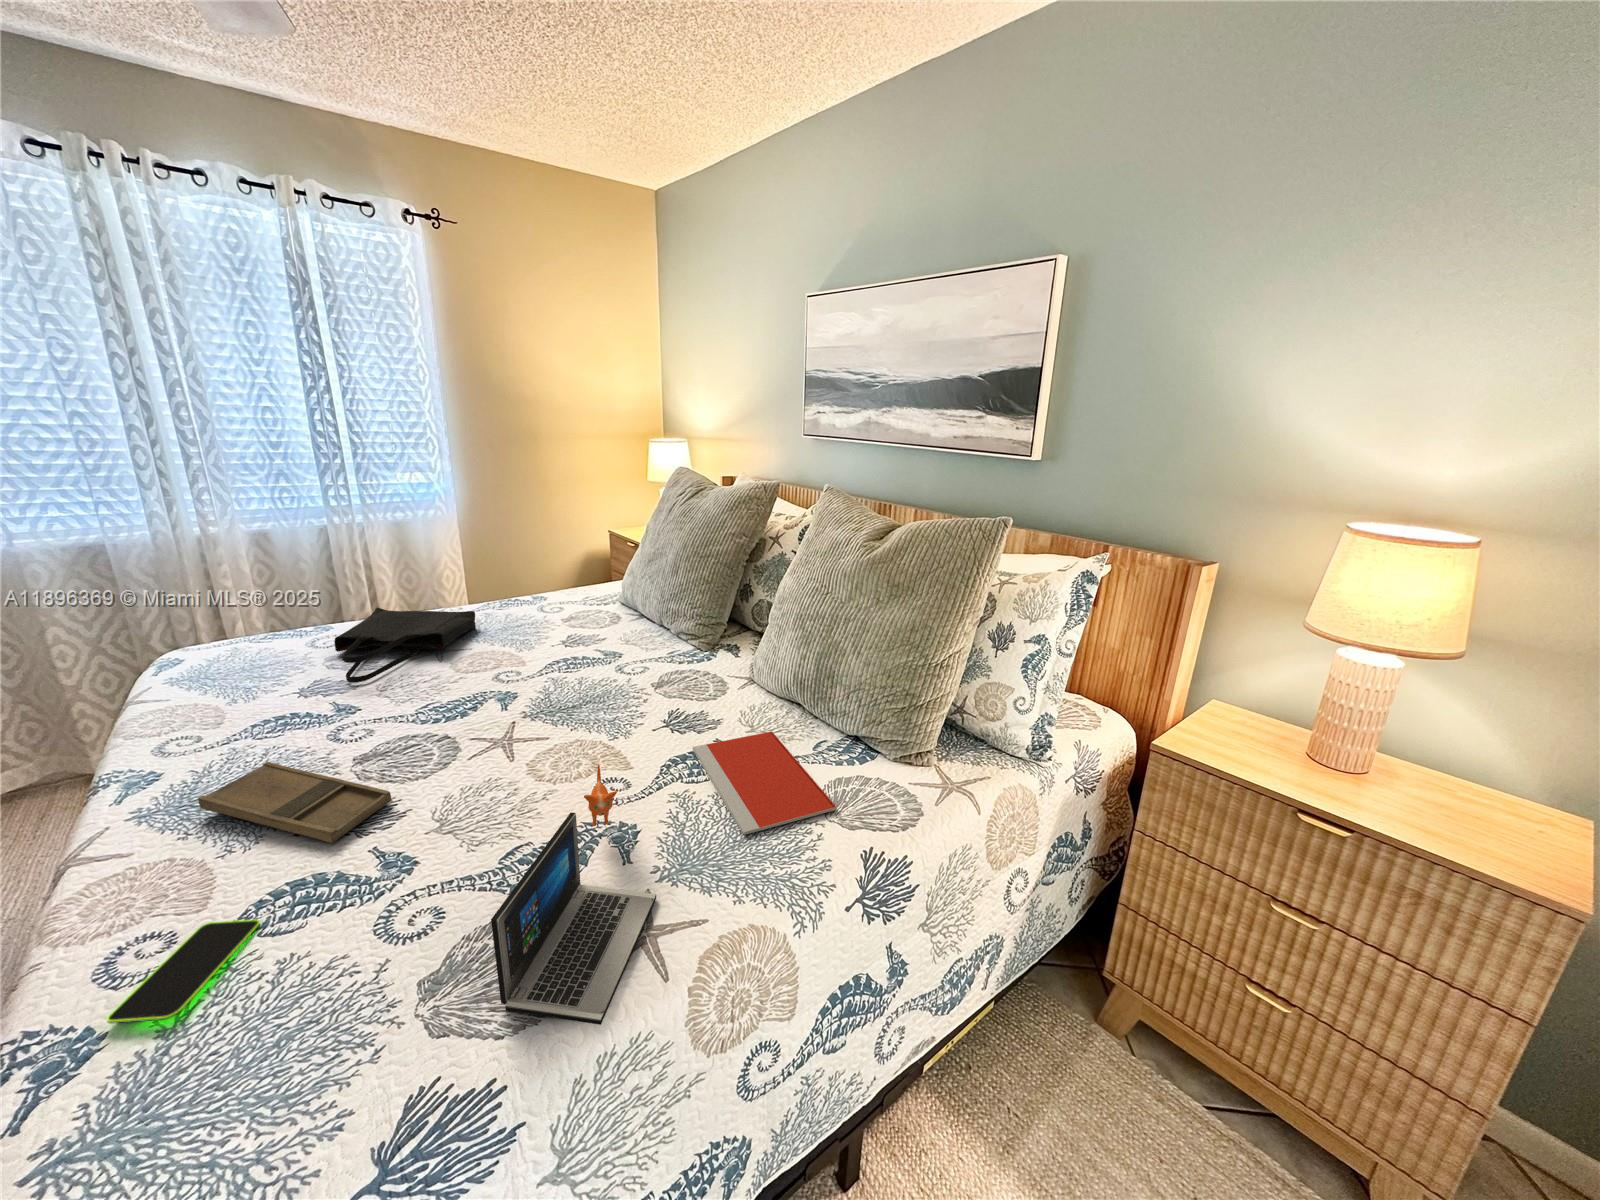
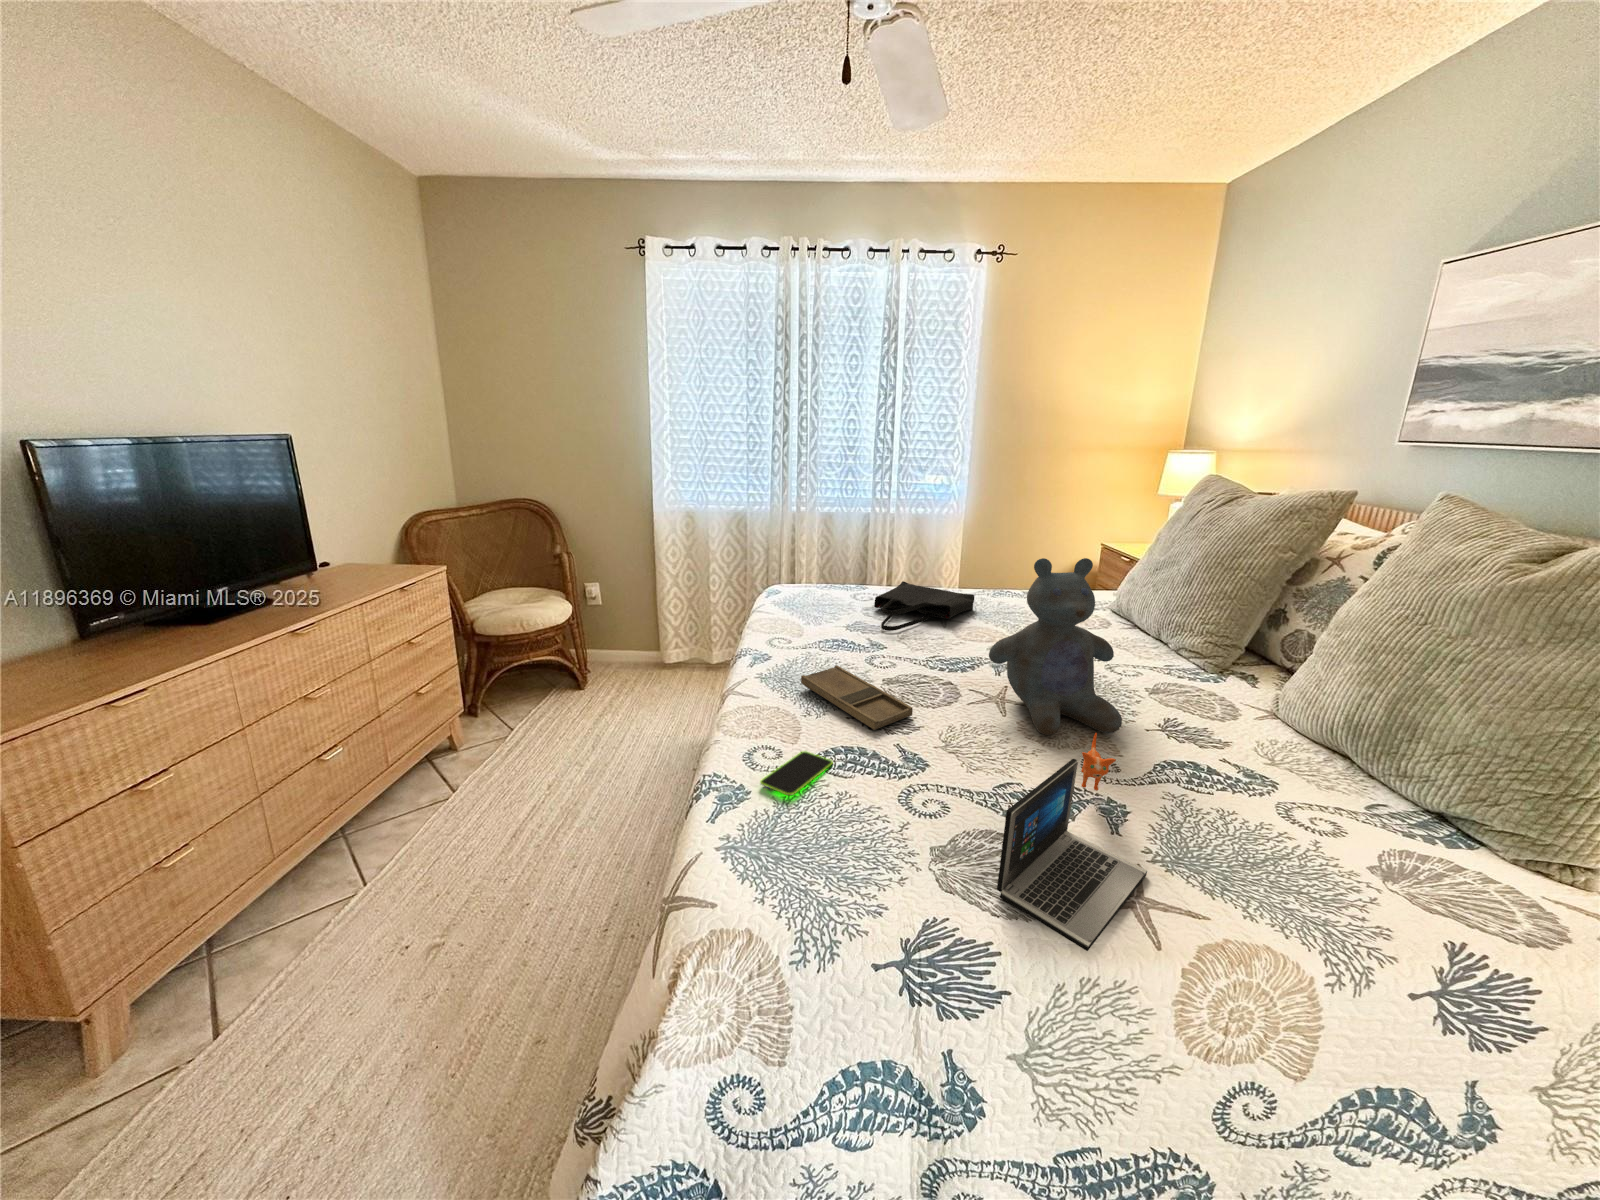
stuffed bear: none [482,575,631,771] -> present [989,558,1122,735]
notebook: present [693,731,837,835] -> none [1191,756,1409,884]

